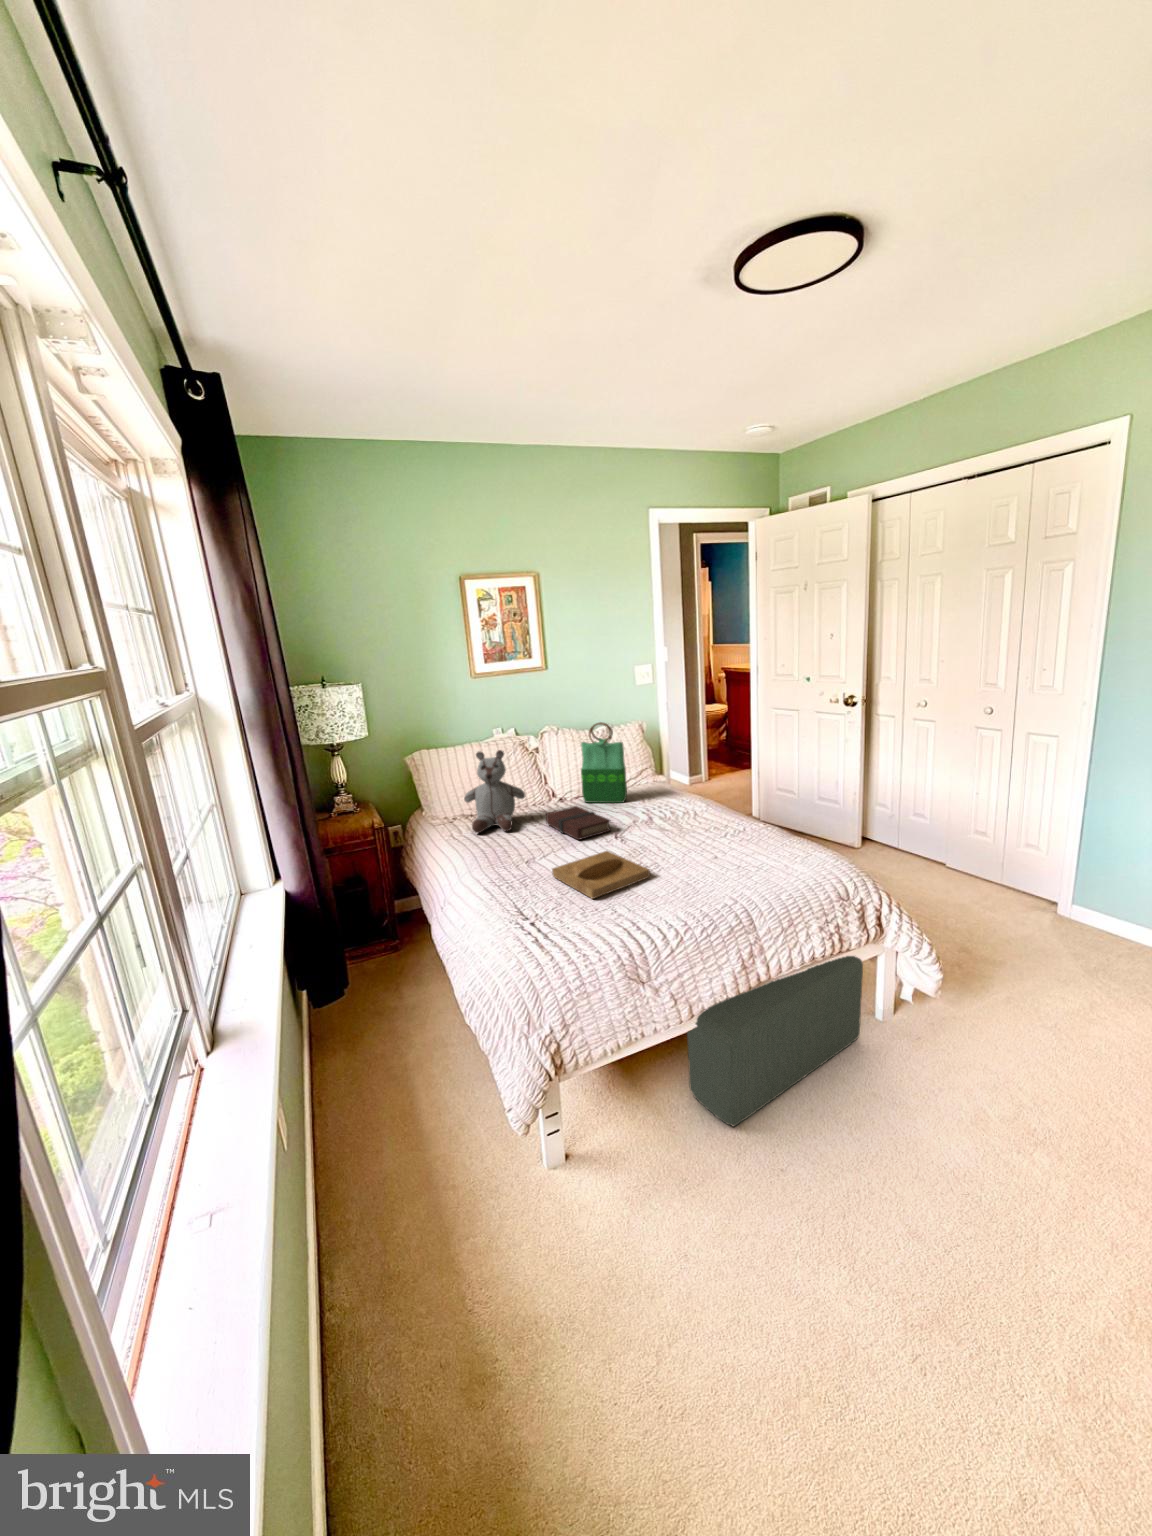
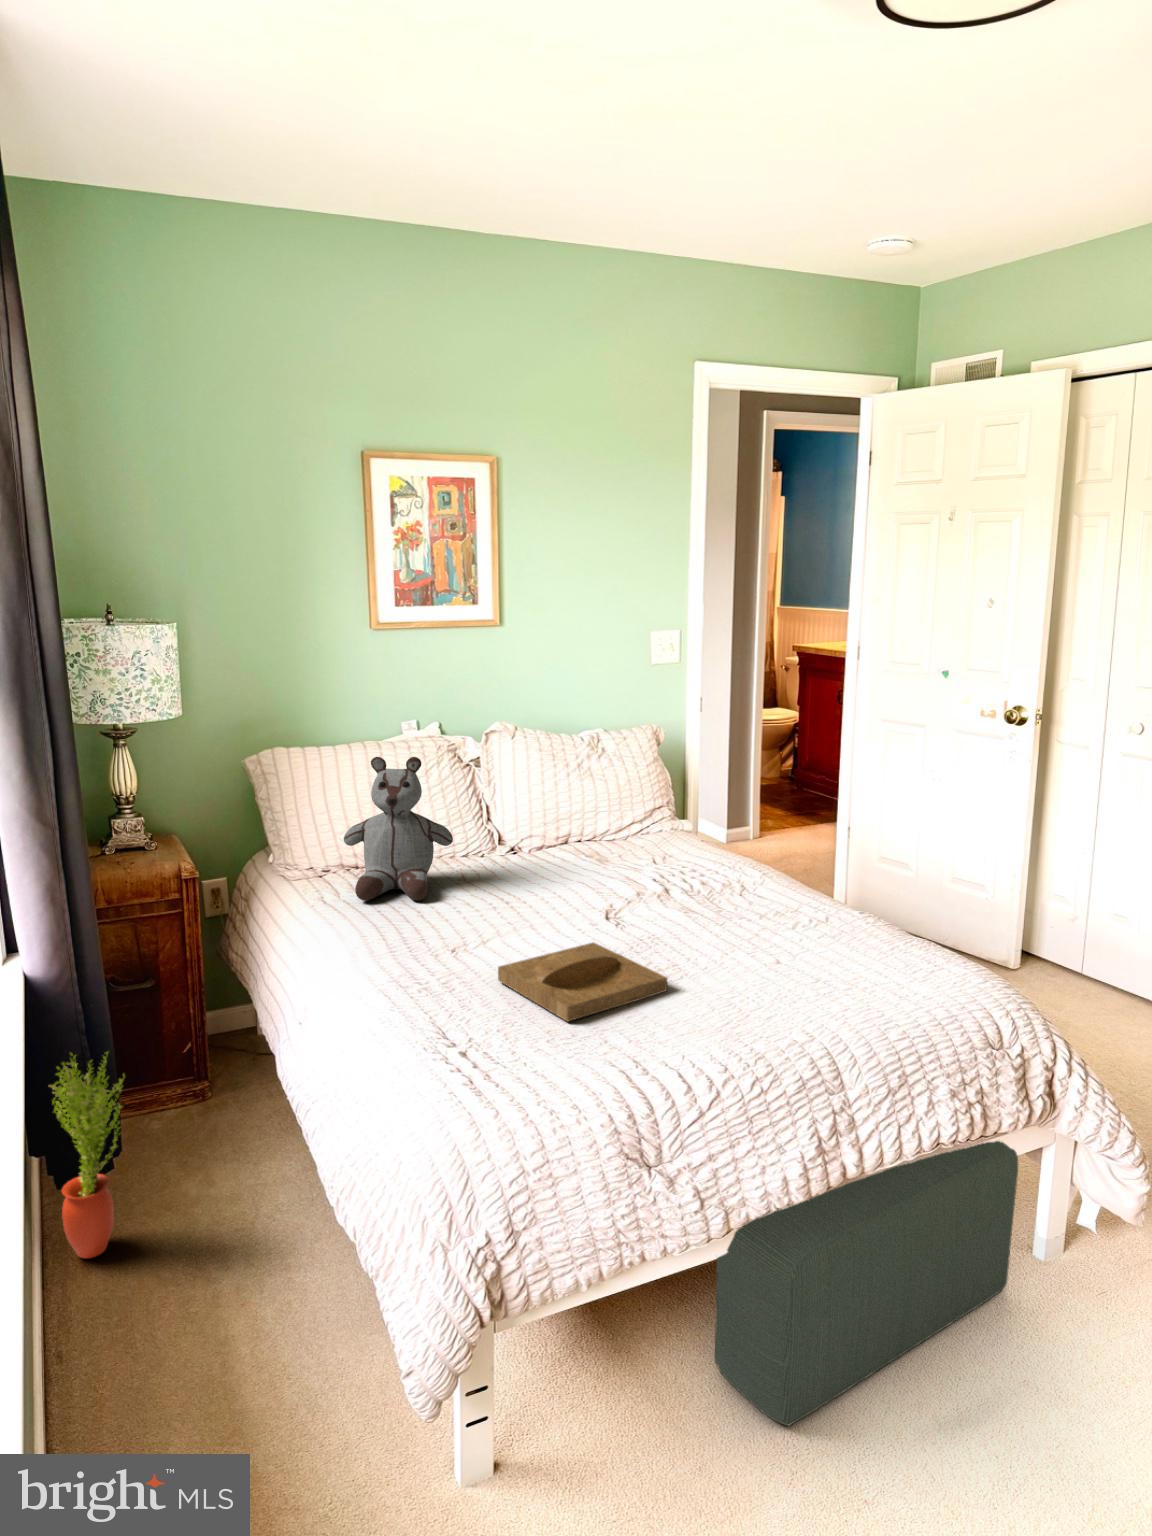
tote bag: present [581,722,627,803] -> none [552,721,630,864]
book: present [546,806,611,840] -> none [487,864,601,923]
potted plant: none [305,928,349,1043] -> present [50,1052,125,1258]

